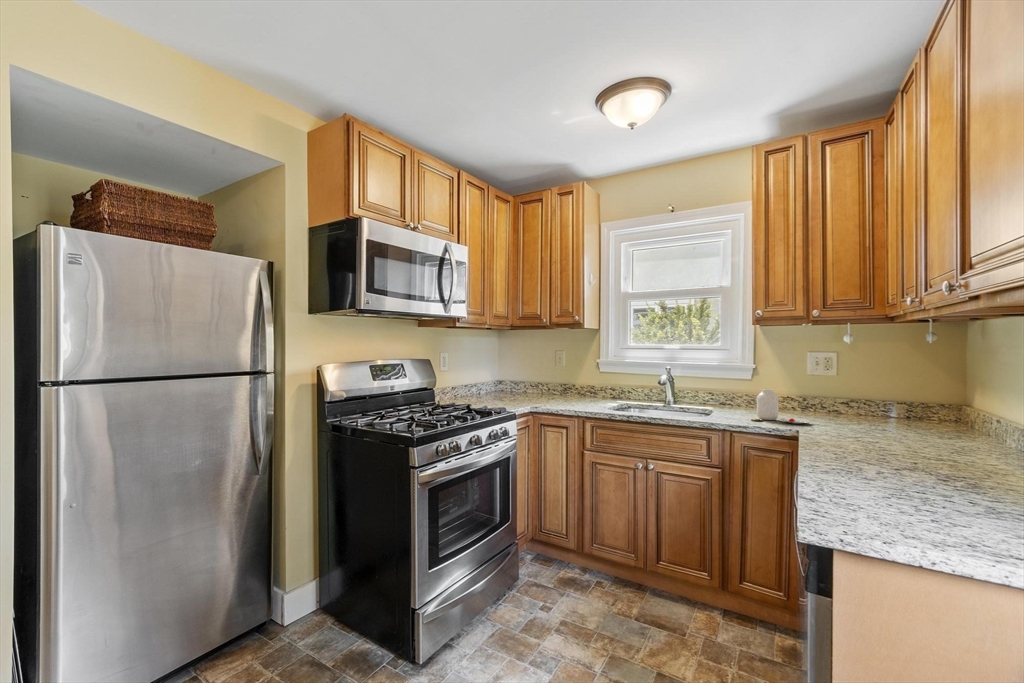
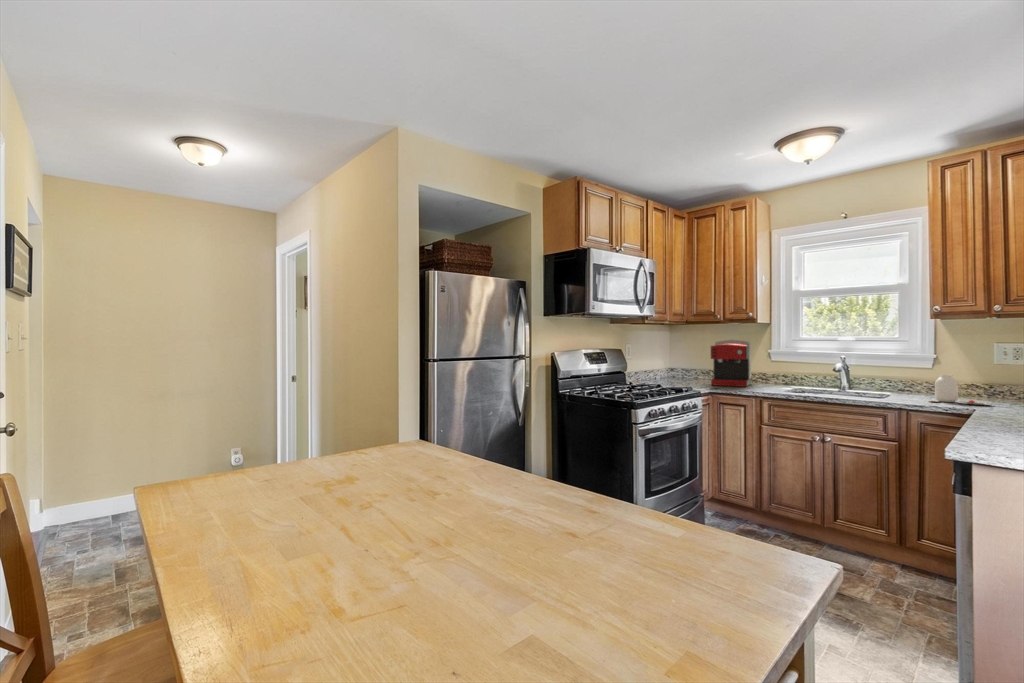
coffee maker: none [535,347,579,402] -> present [711,340,751,387]

